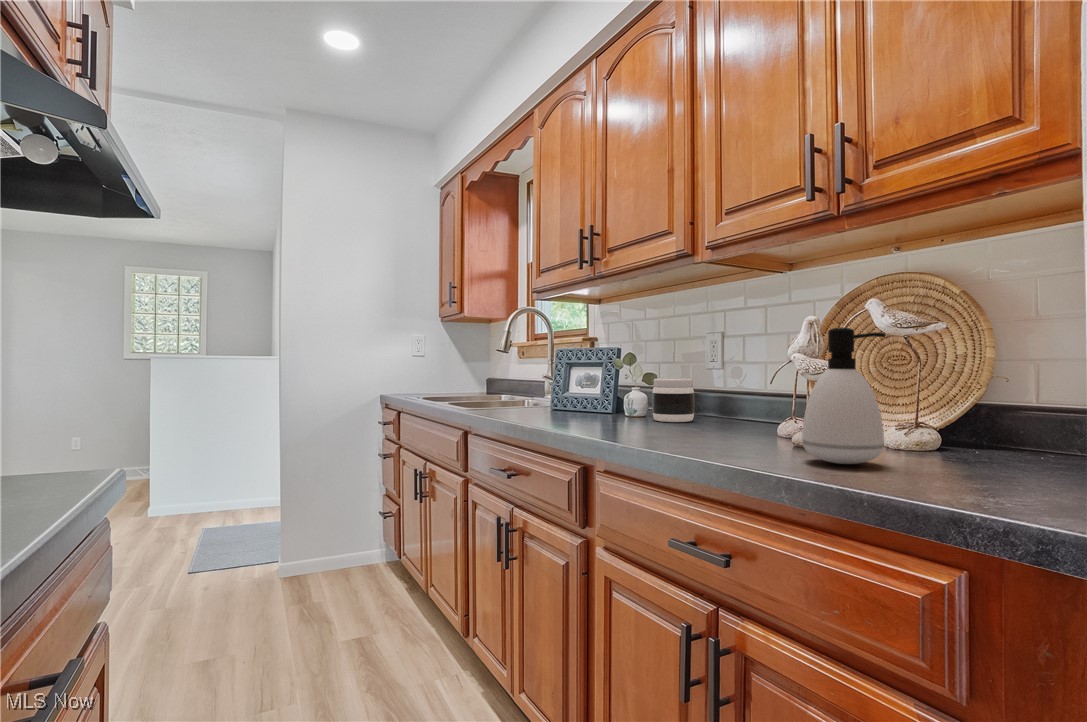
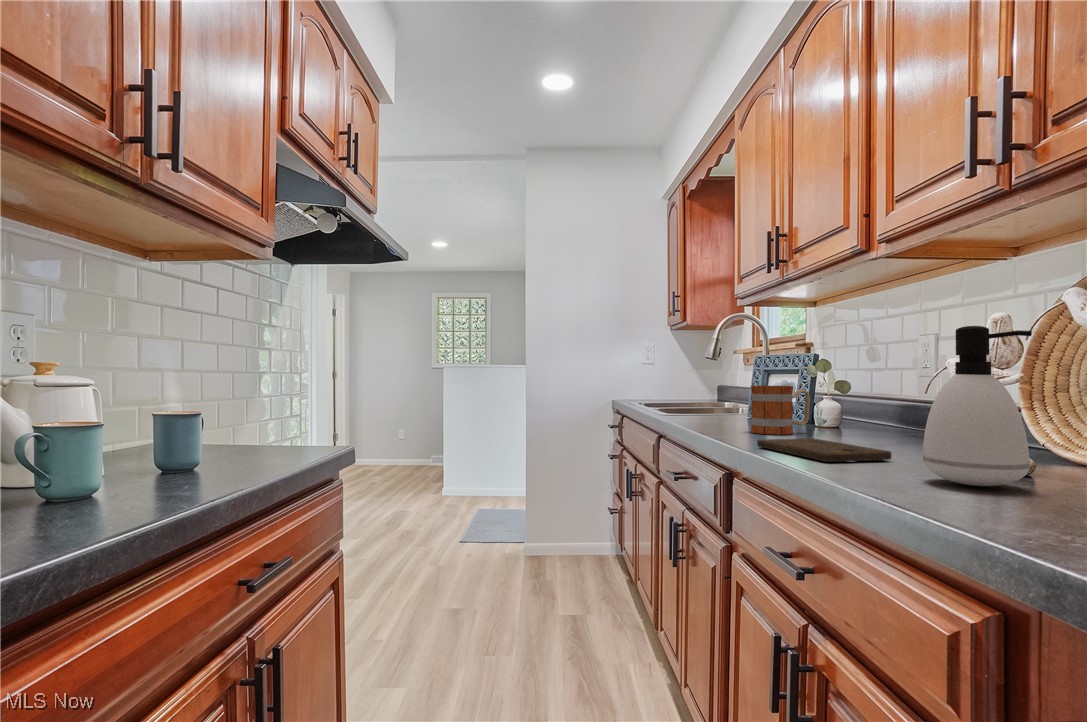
jar: present [652,378,695,422] -> none [840,386,892,435]
mug: none [582,379,632,427] -> present [751,386,810,435]
cutting board: none [622,429,746,452] -> present [757,438,891,462]

